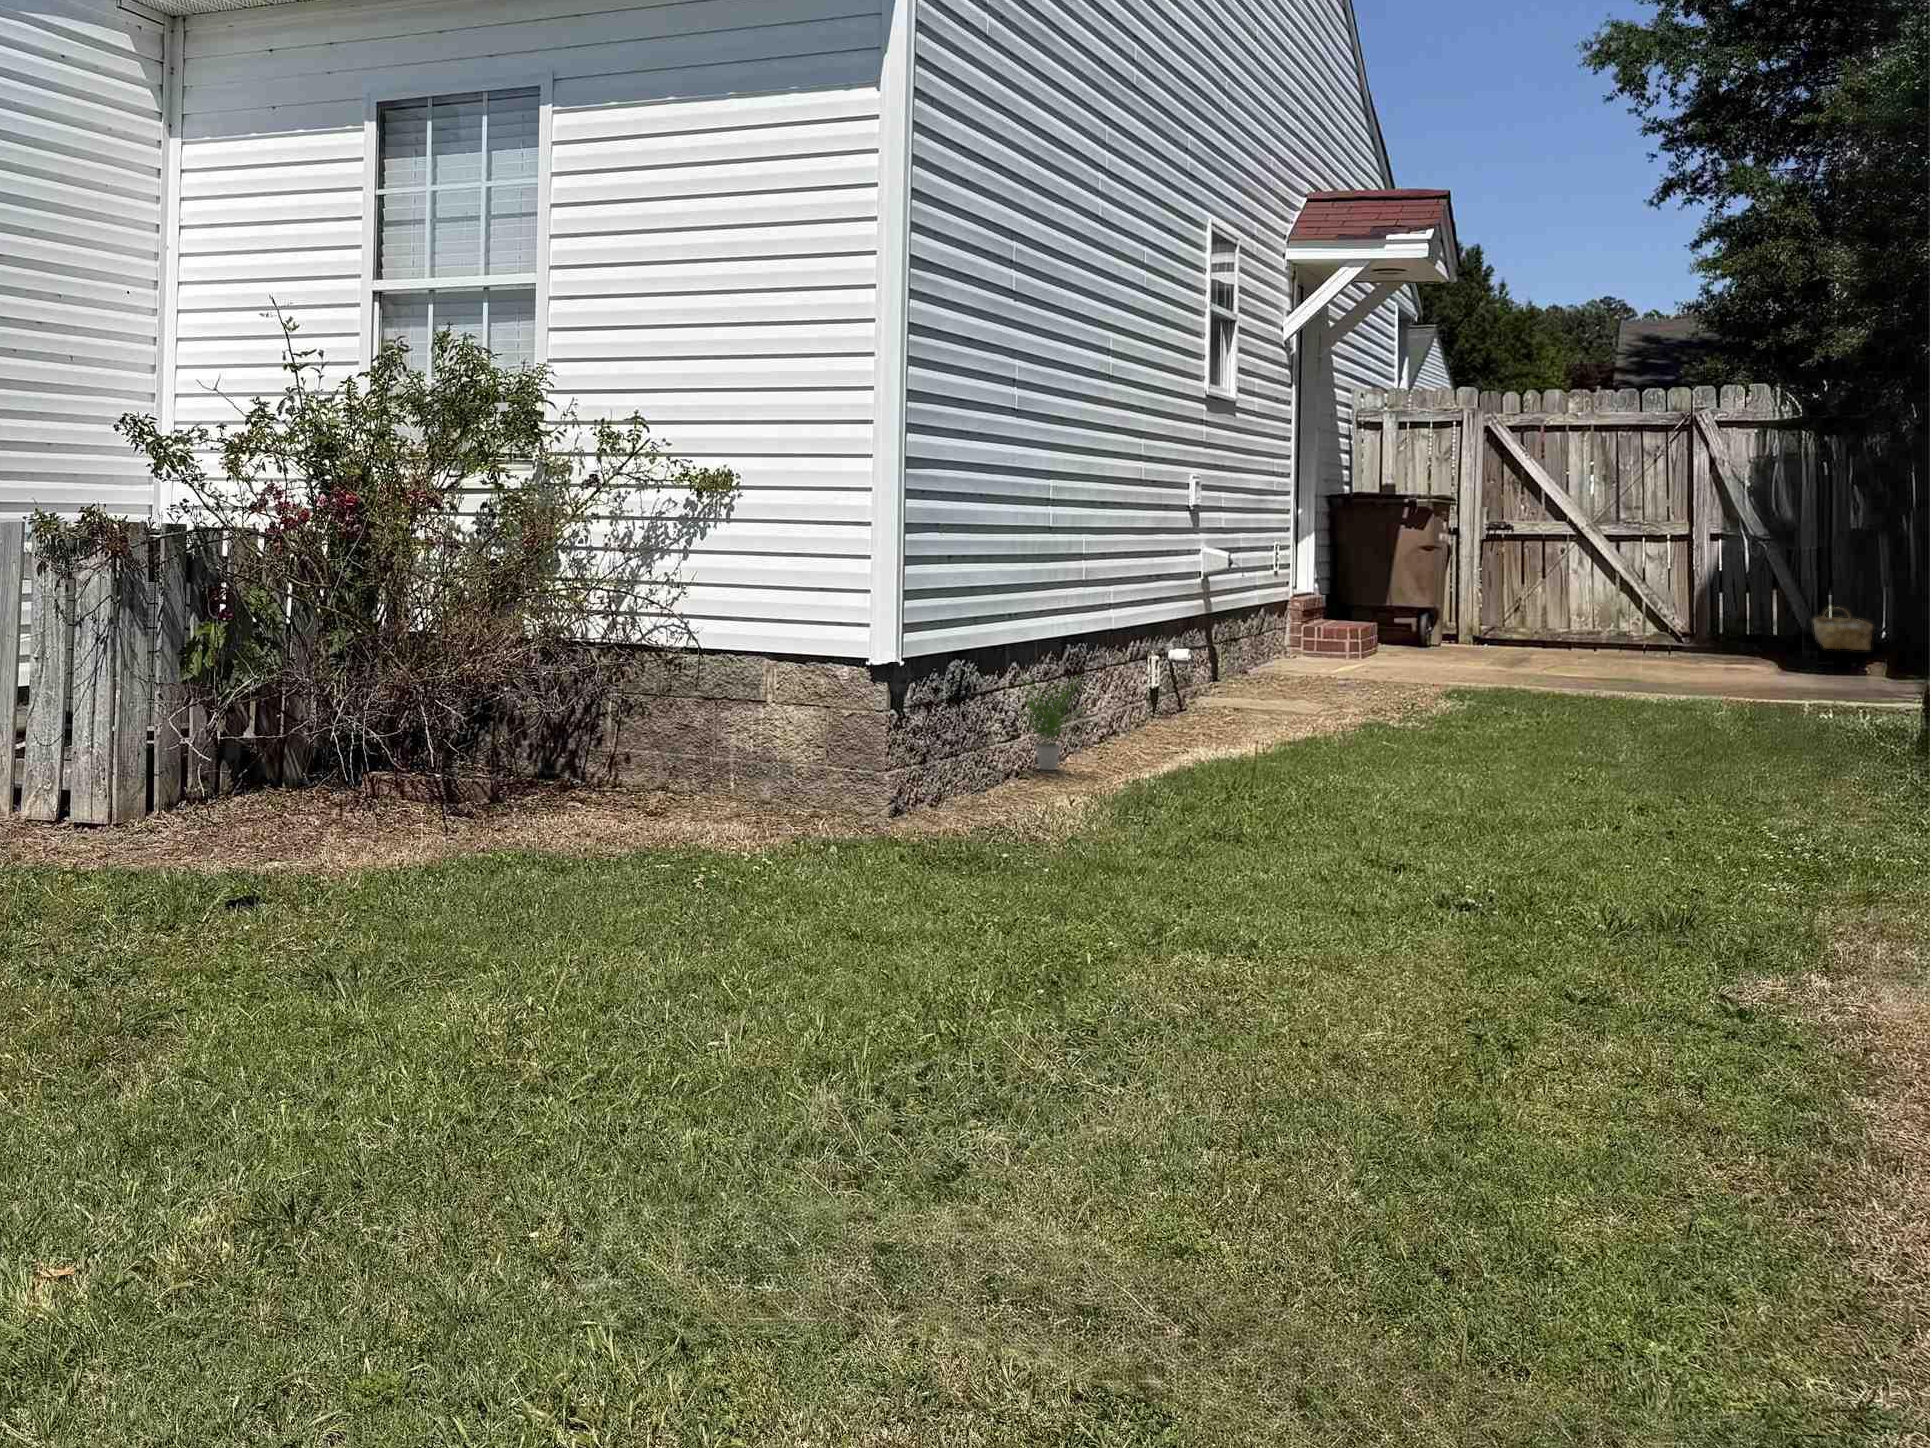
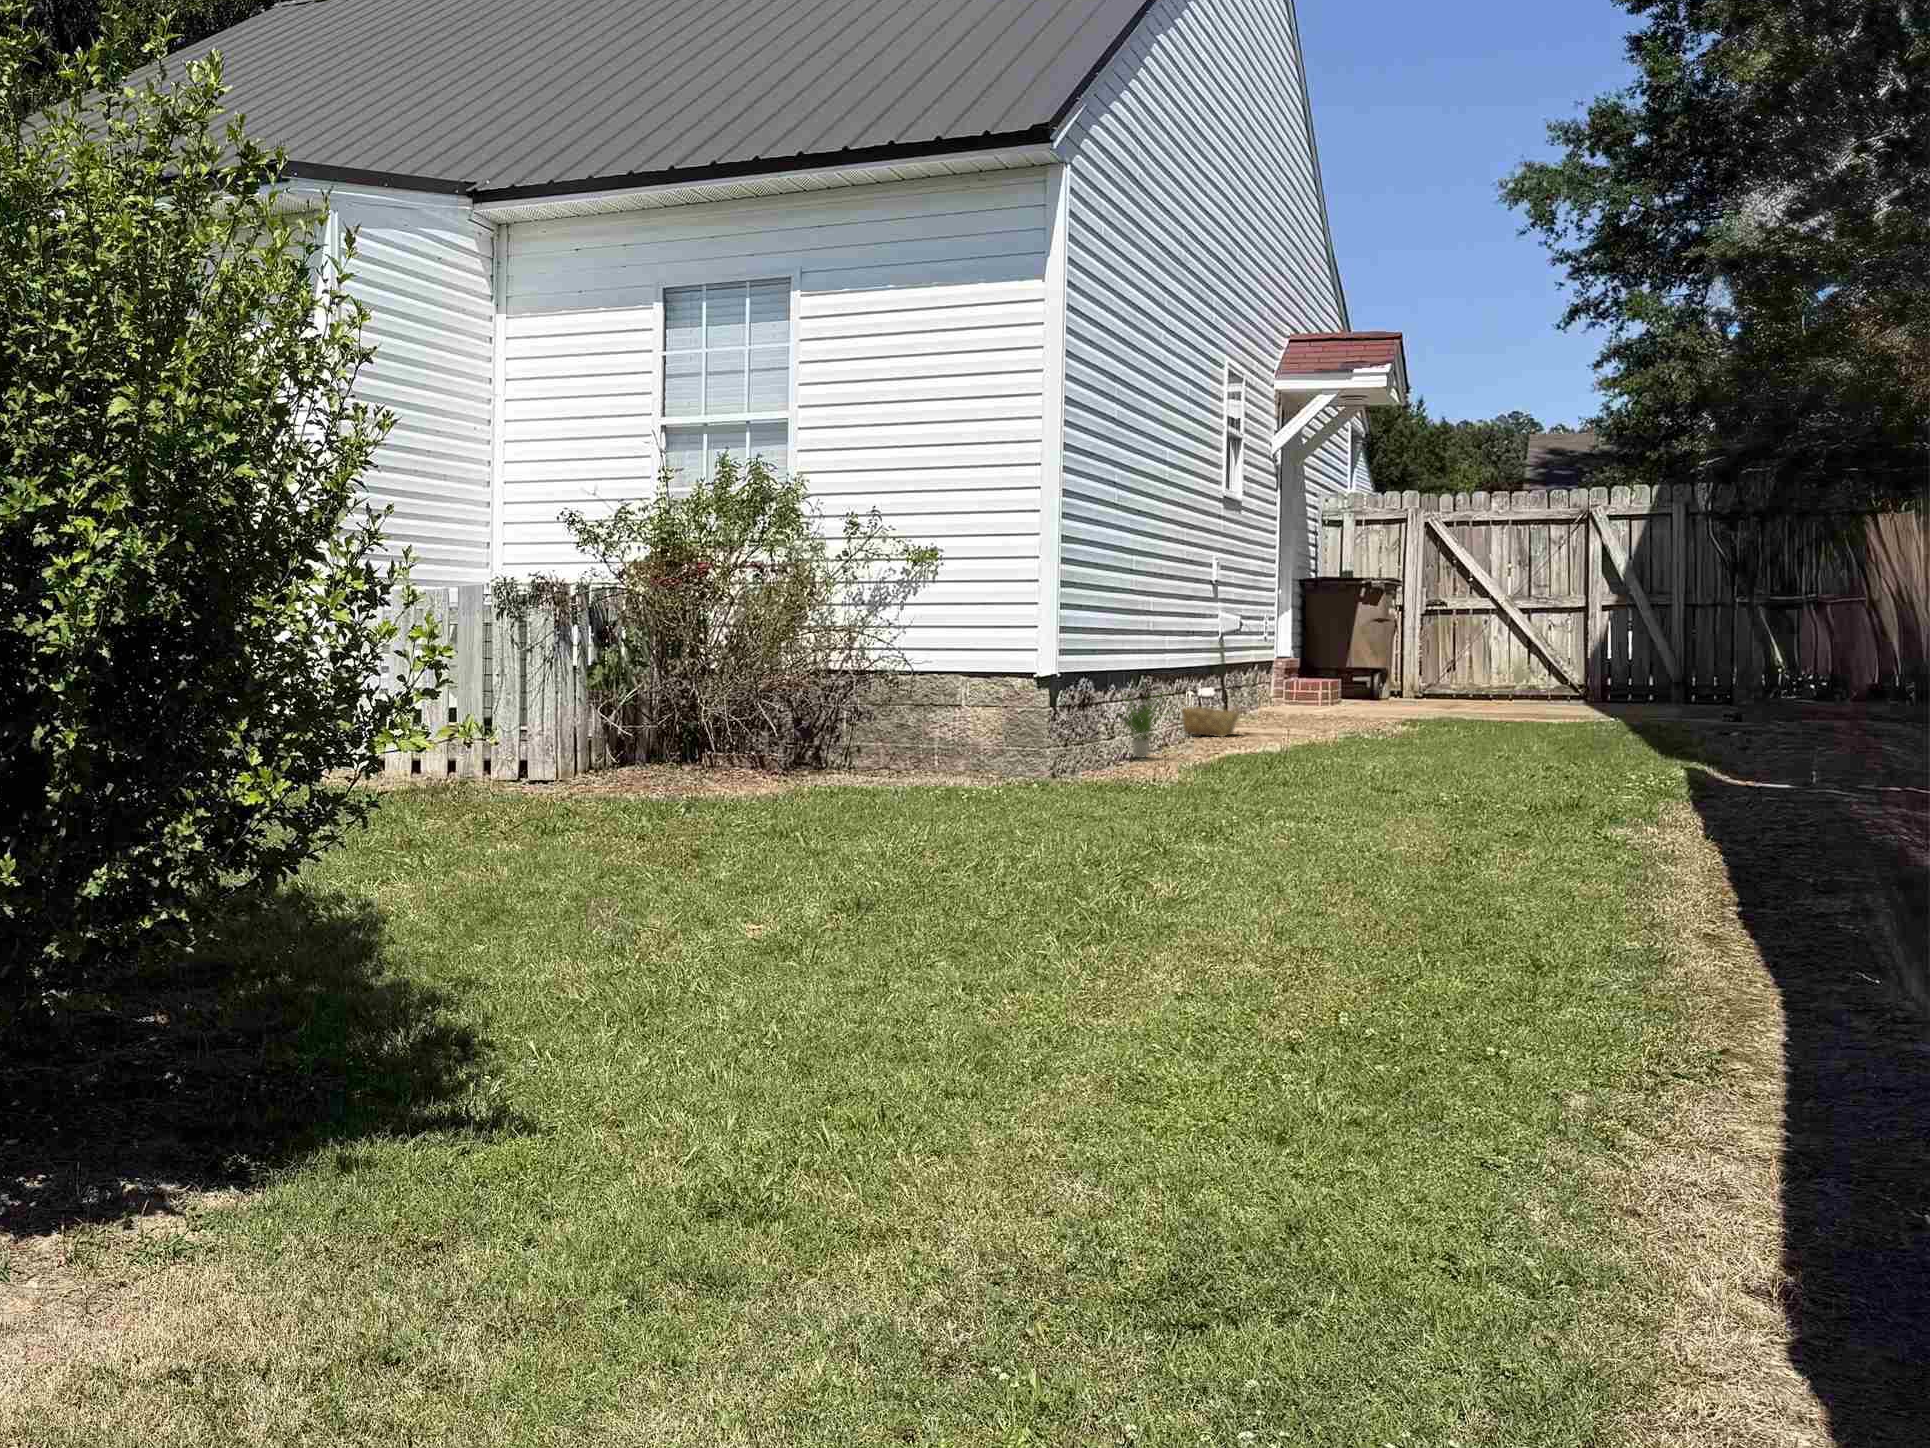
woven basket: present [1814,609,1873,650] -> present [1181,705,1240,737]

